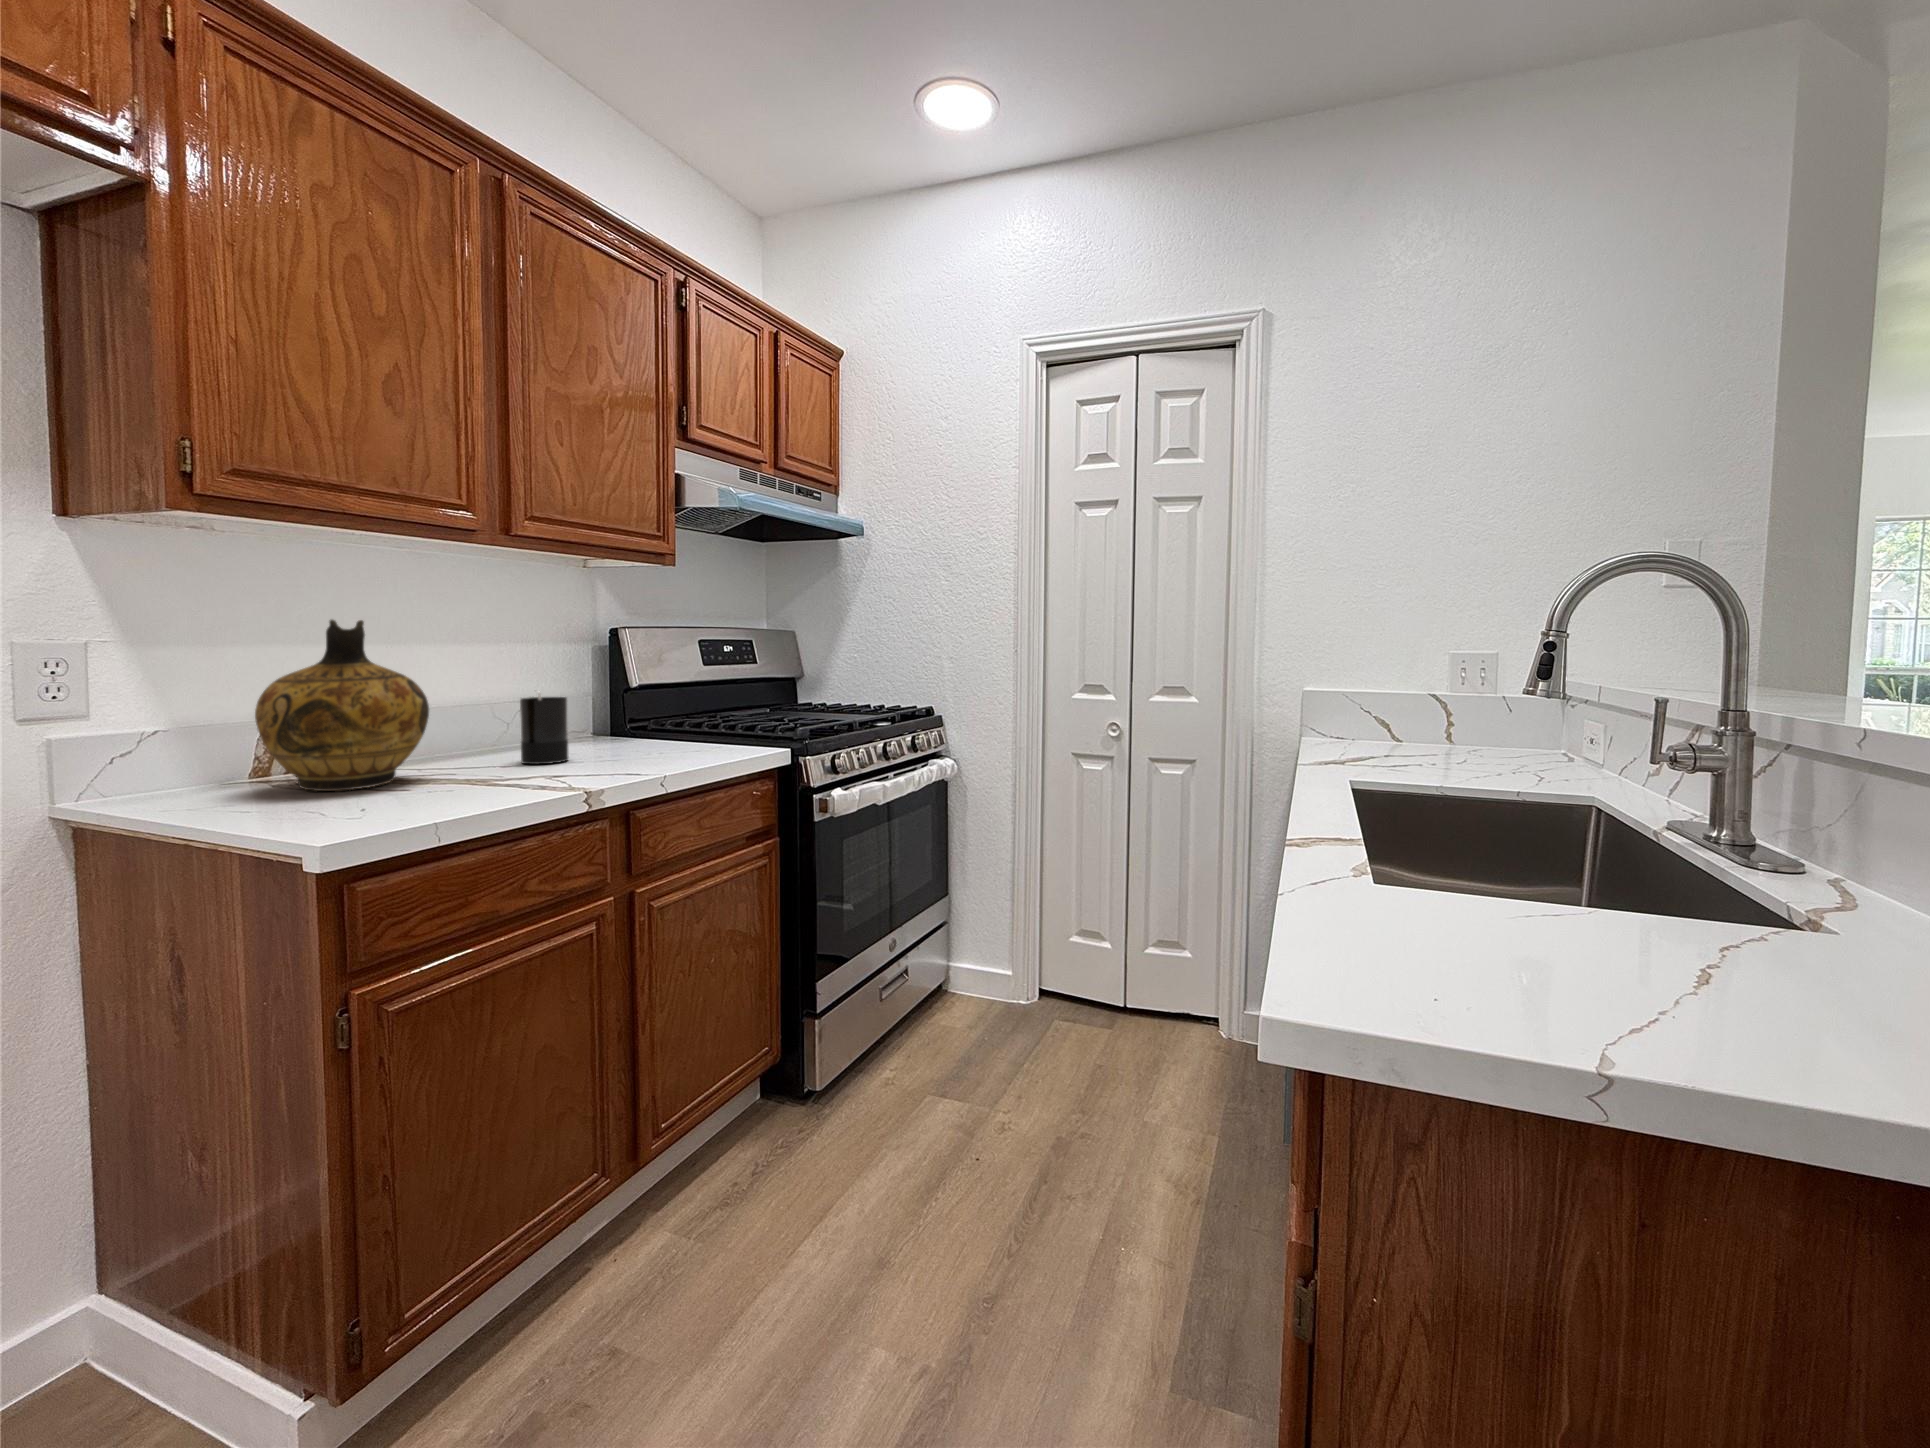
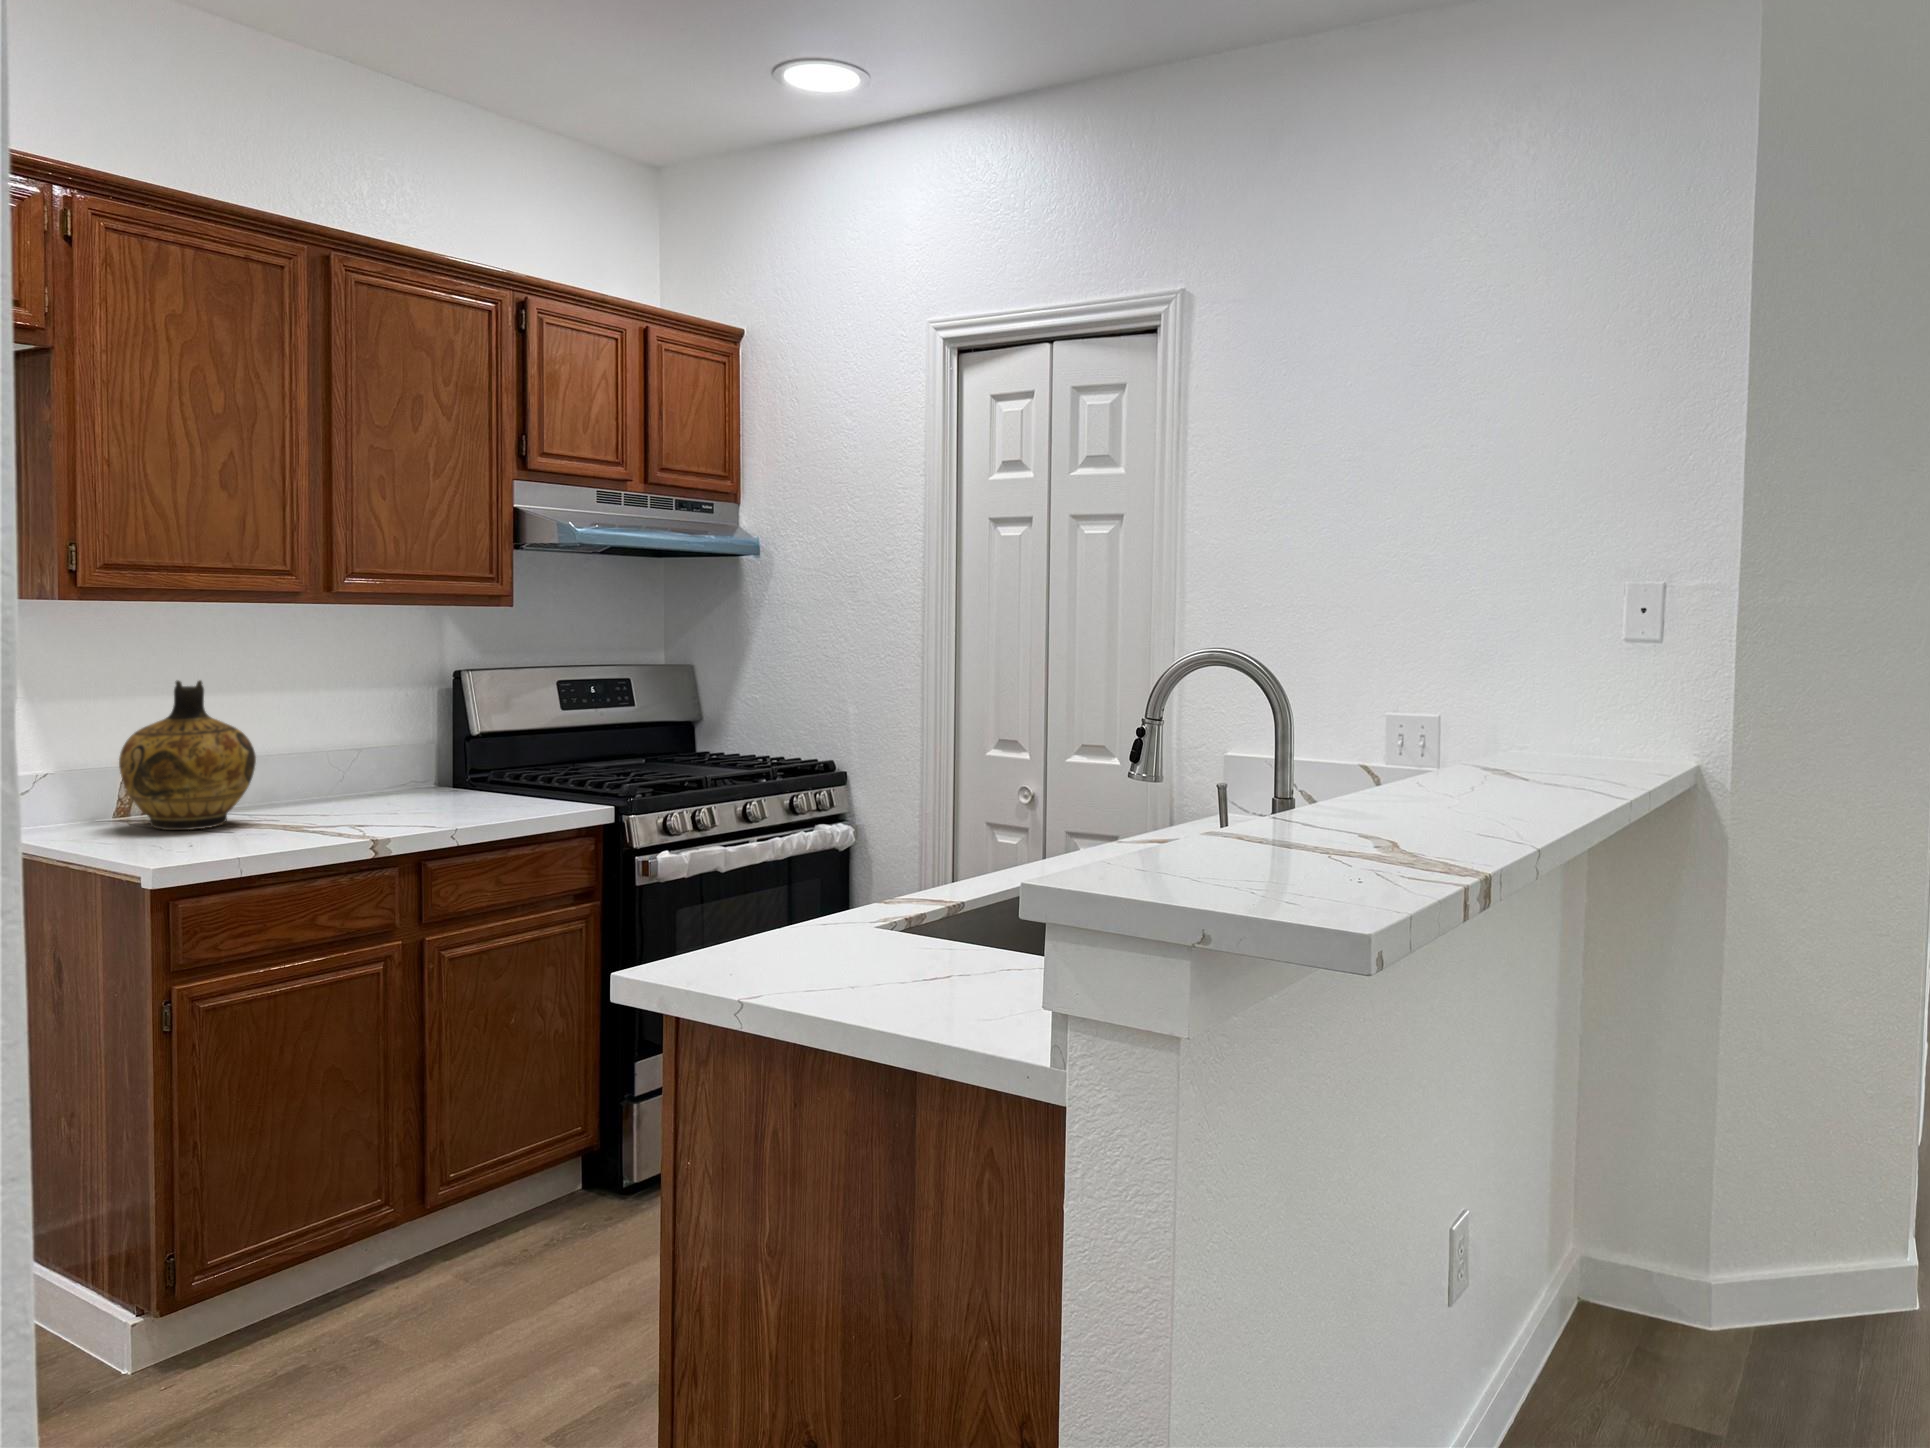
candle: present [520,692,569,764] -> none [341,741,386,814]

